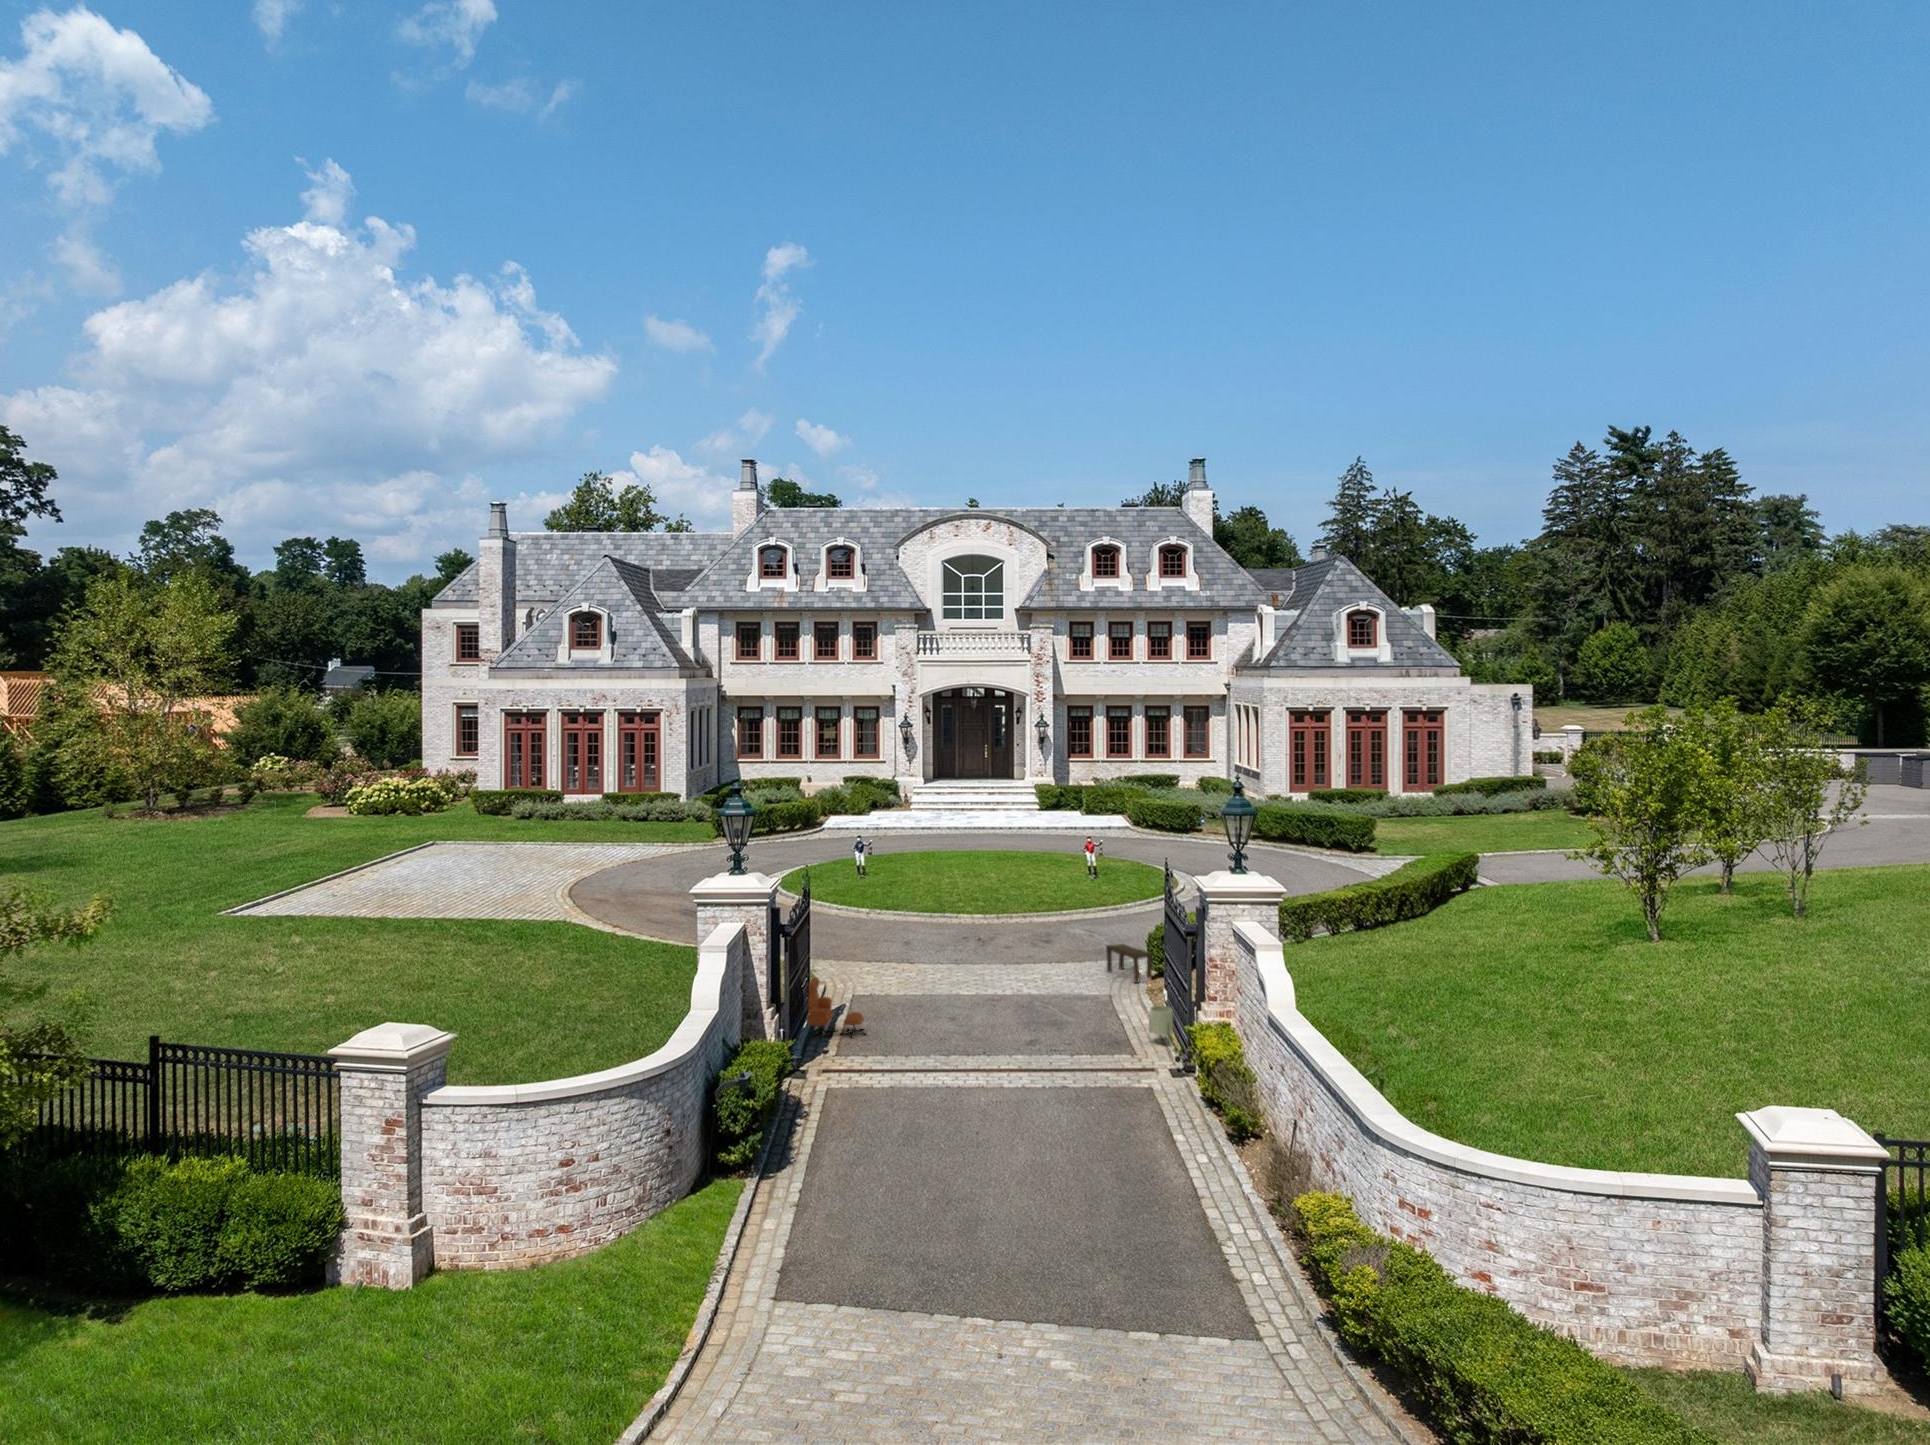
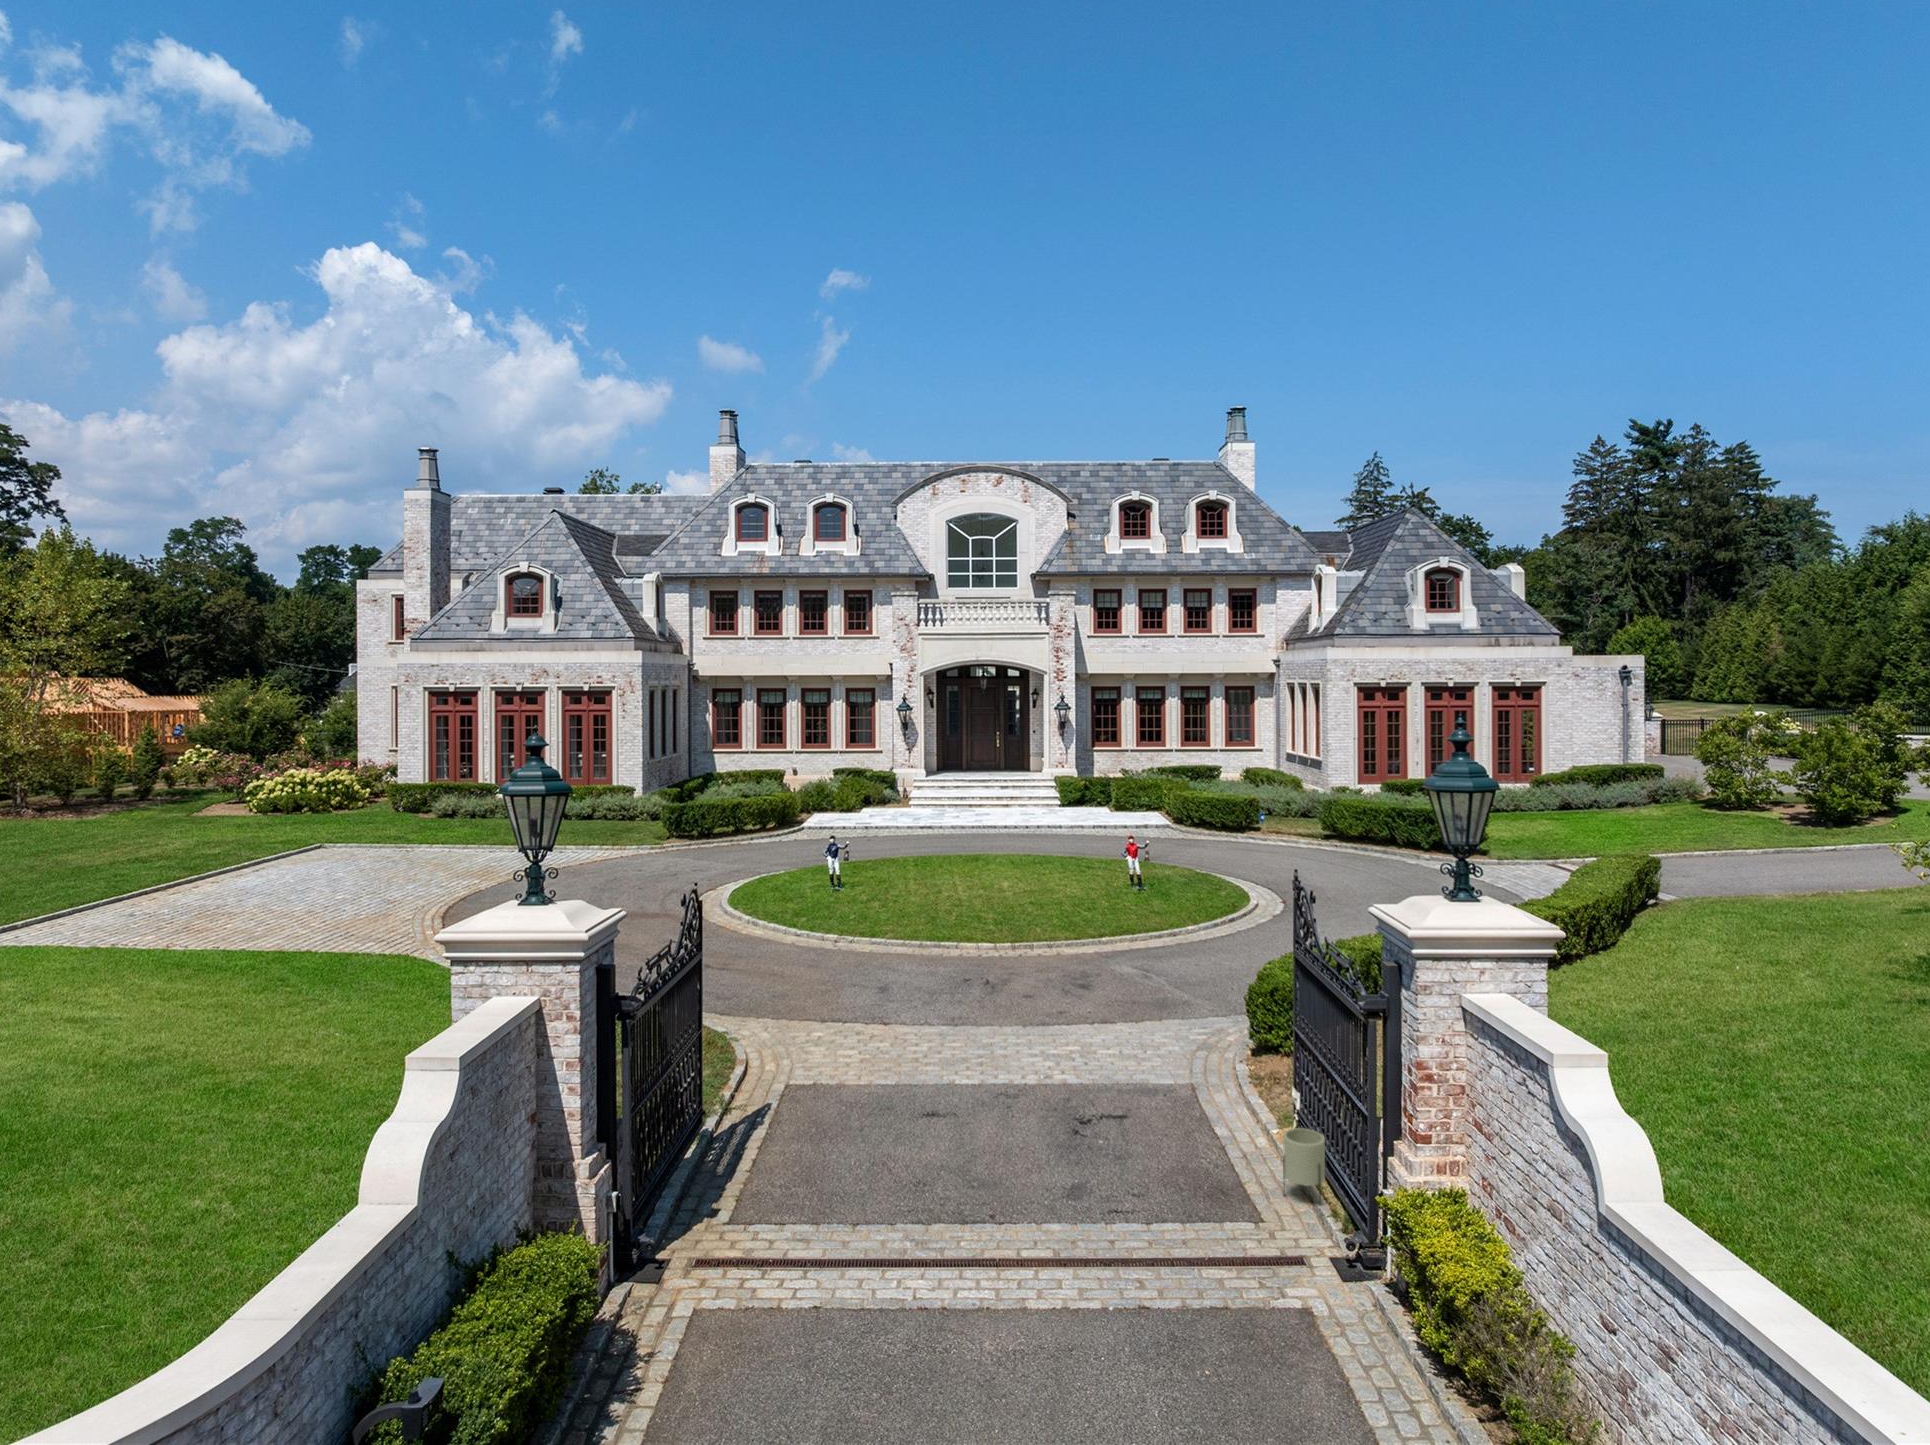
bench: present [1106,944,1153,983] -> none [1181,998,1258,1064]
lounge chair: present [808,977,865,1037] -> none [681,1075,787,1188]

